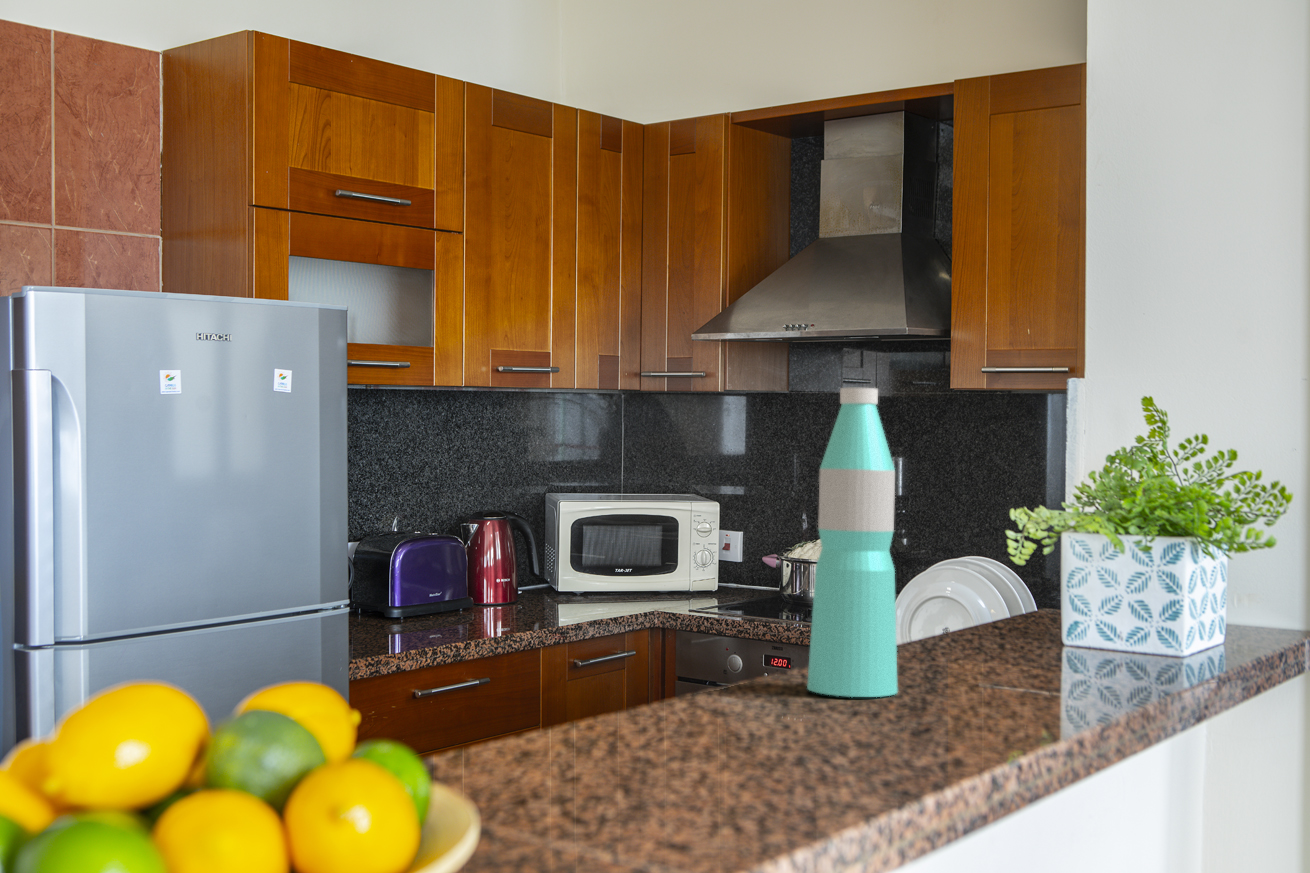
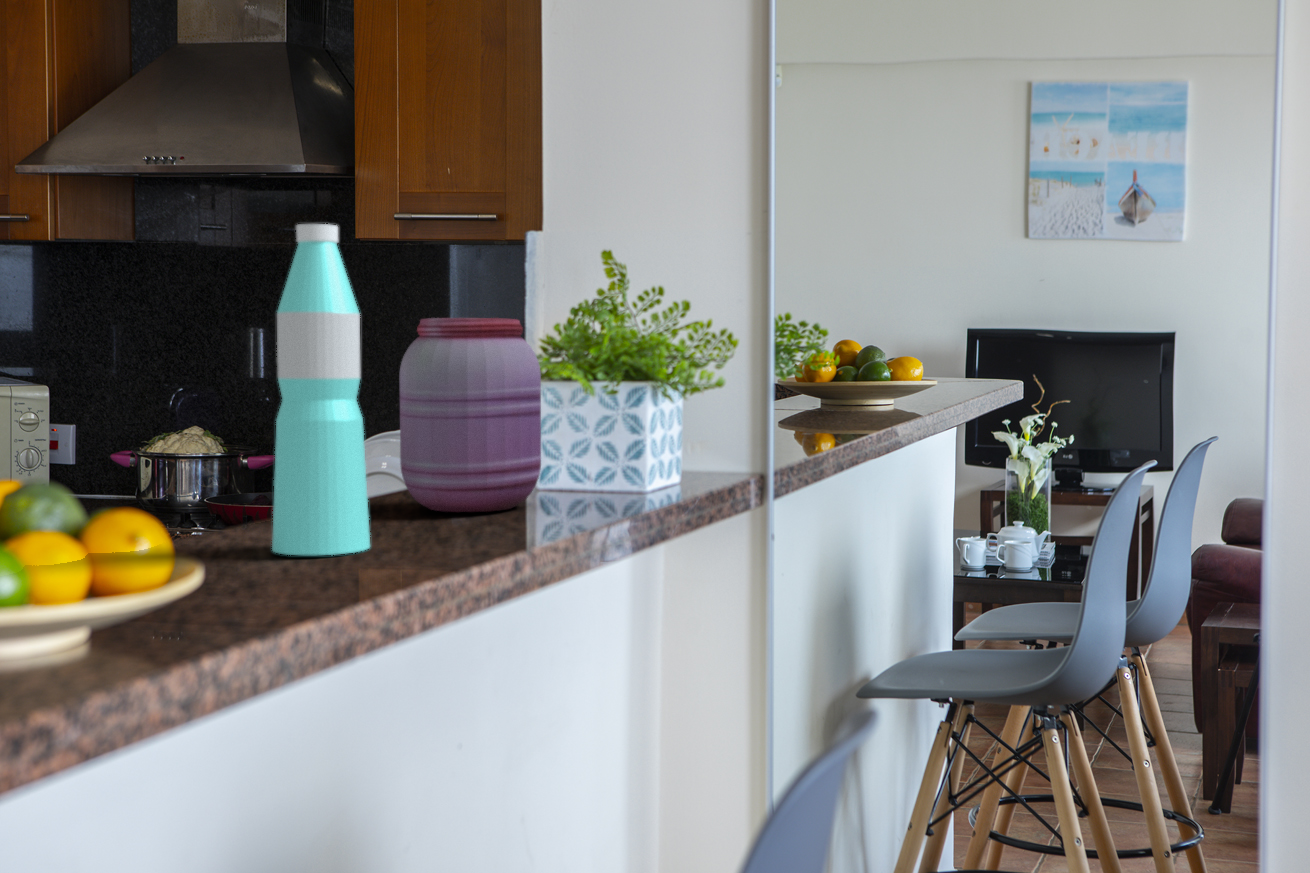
jar: none [925,470,1070,664] -> present [400,318,541,512]

